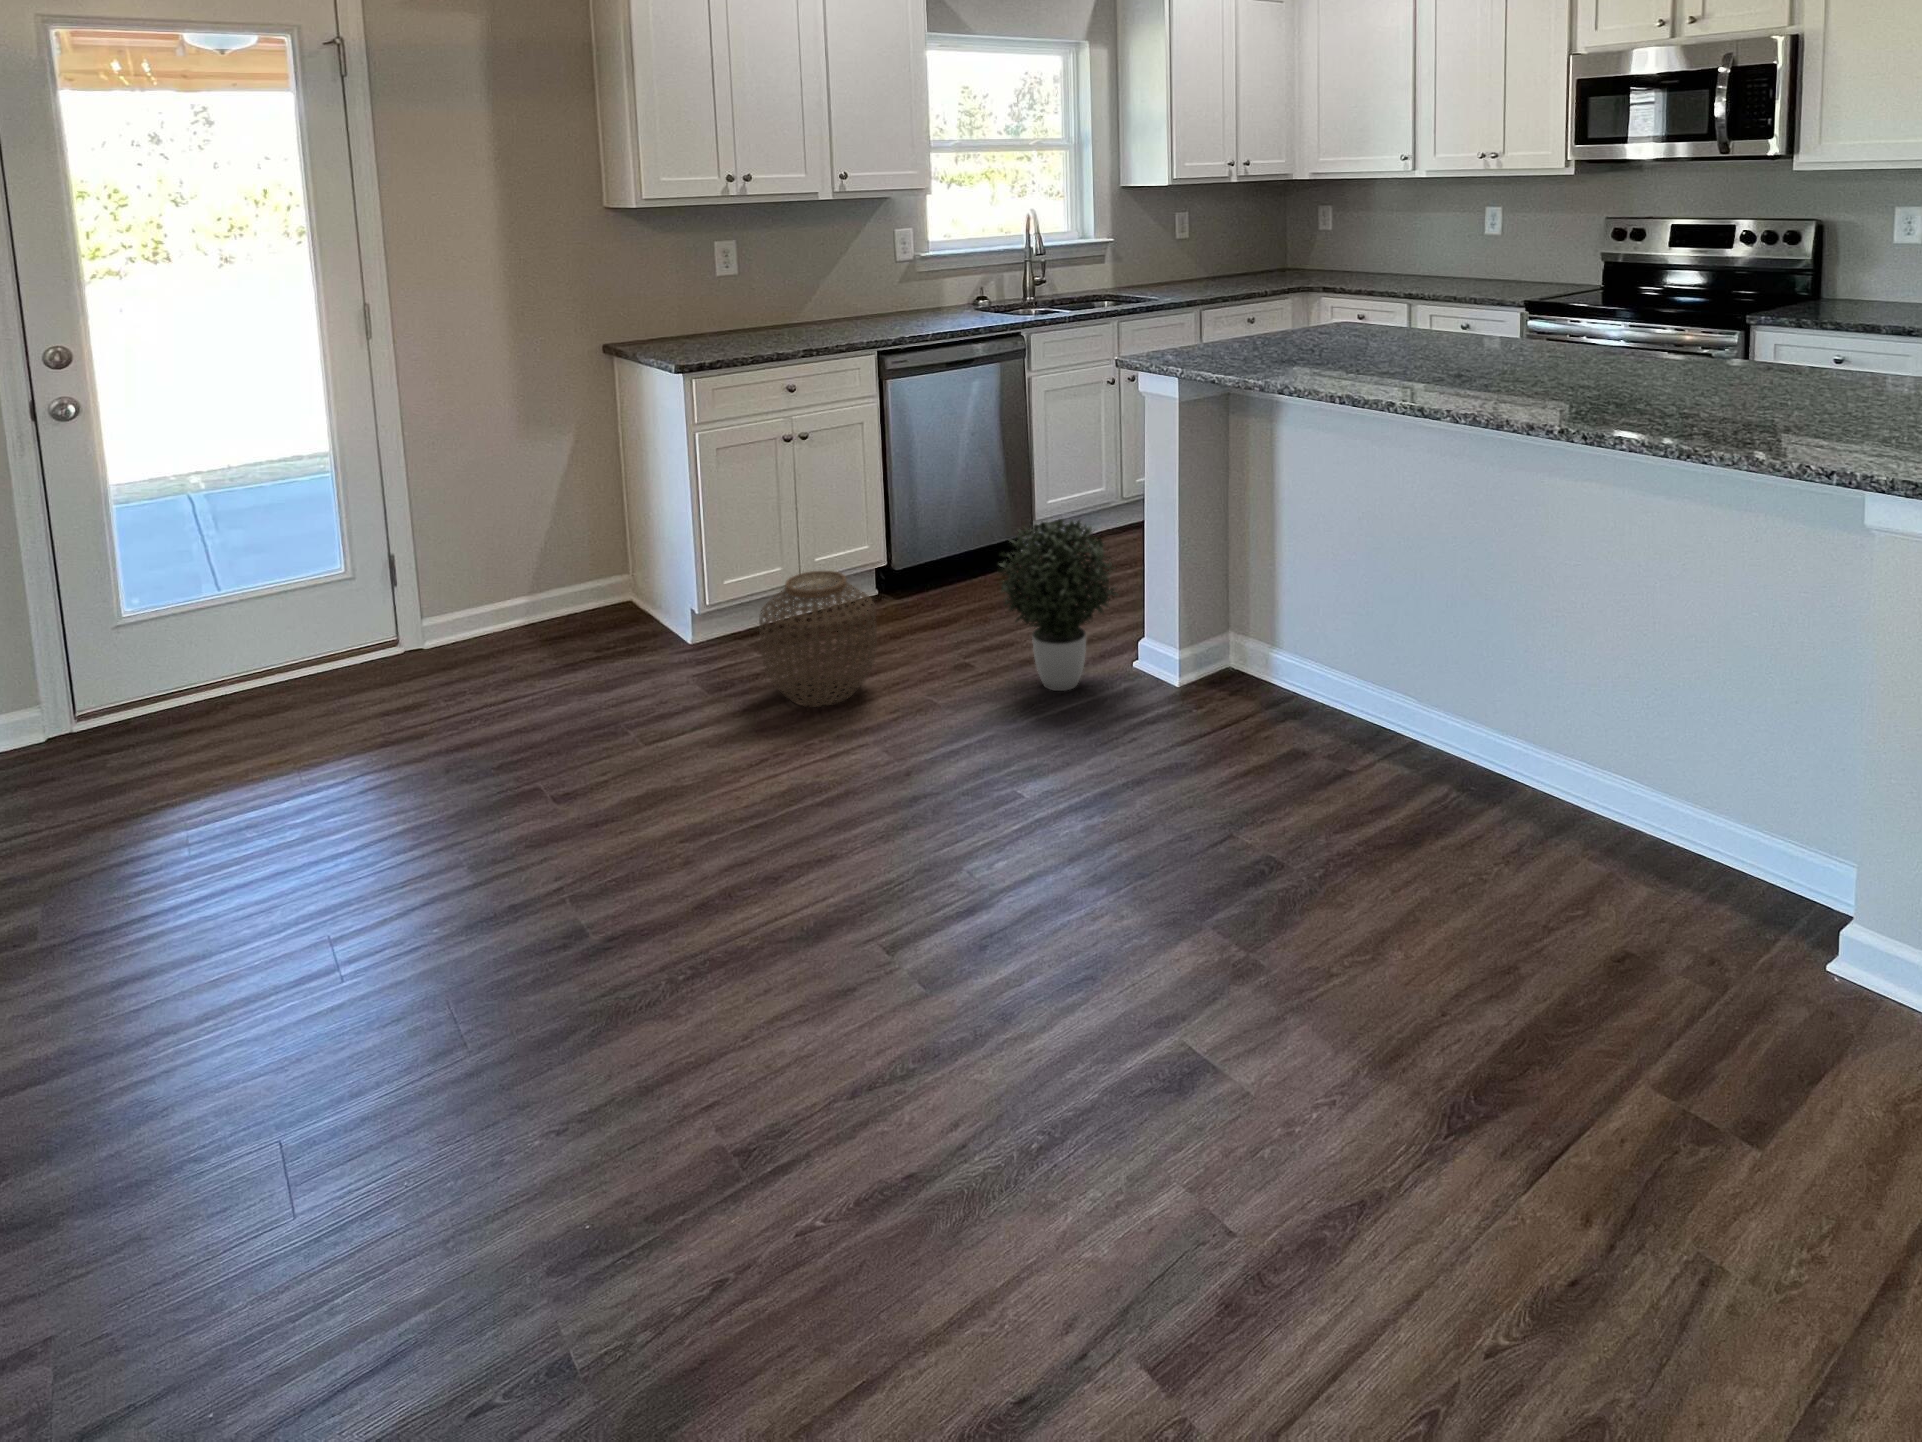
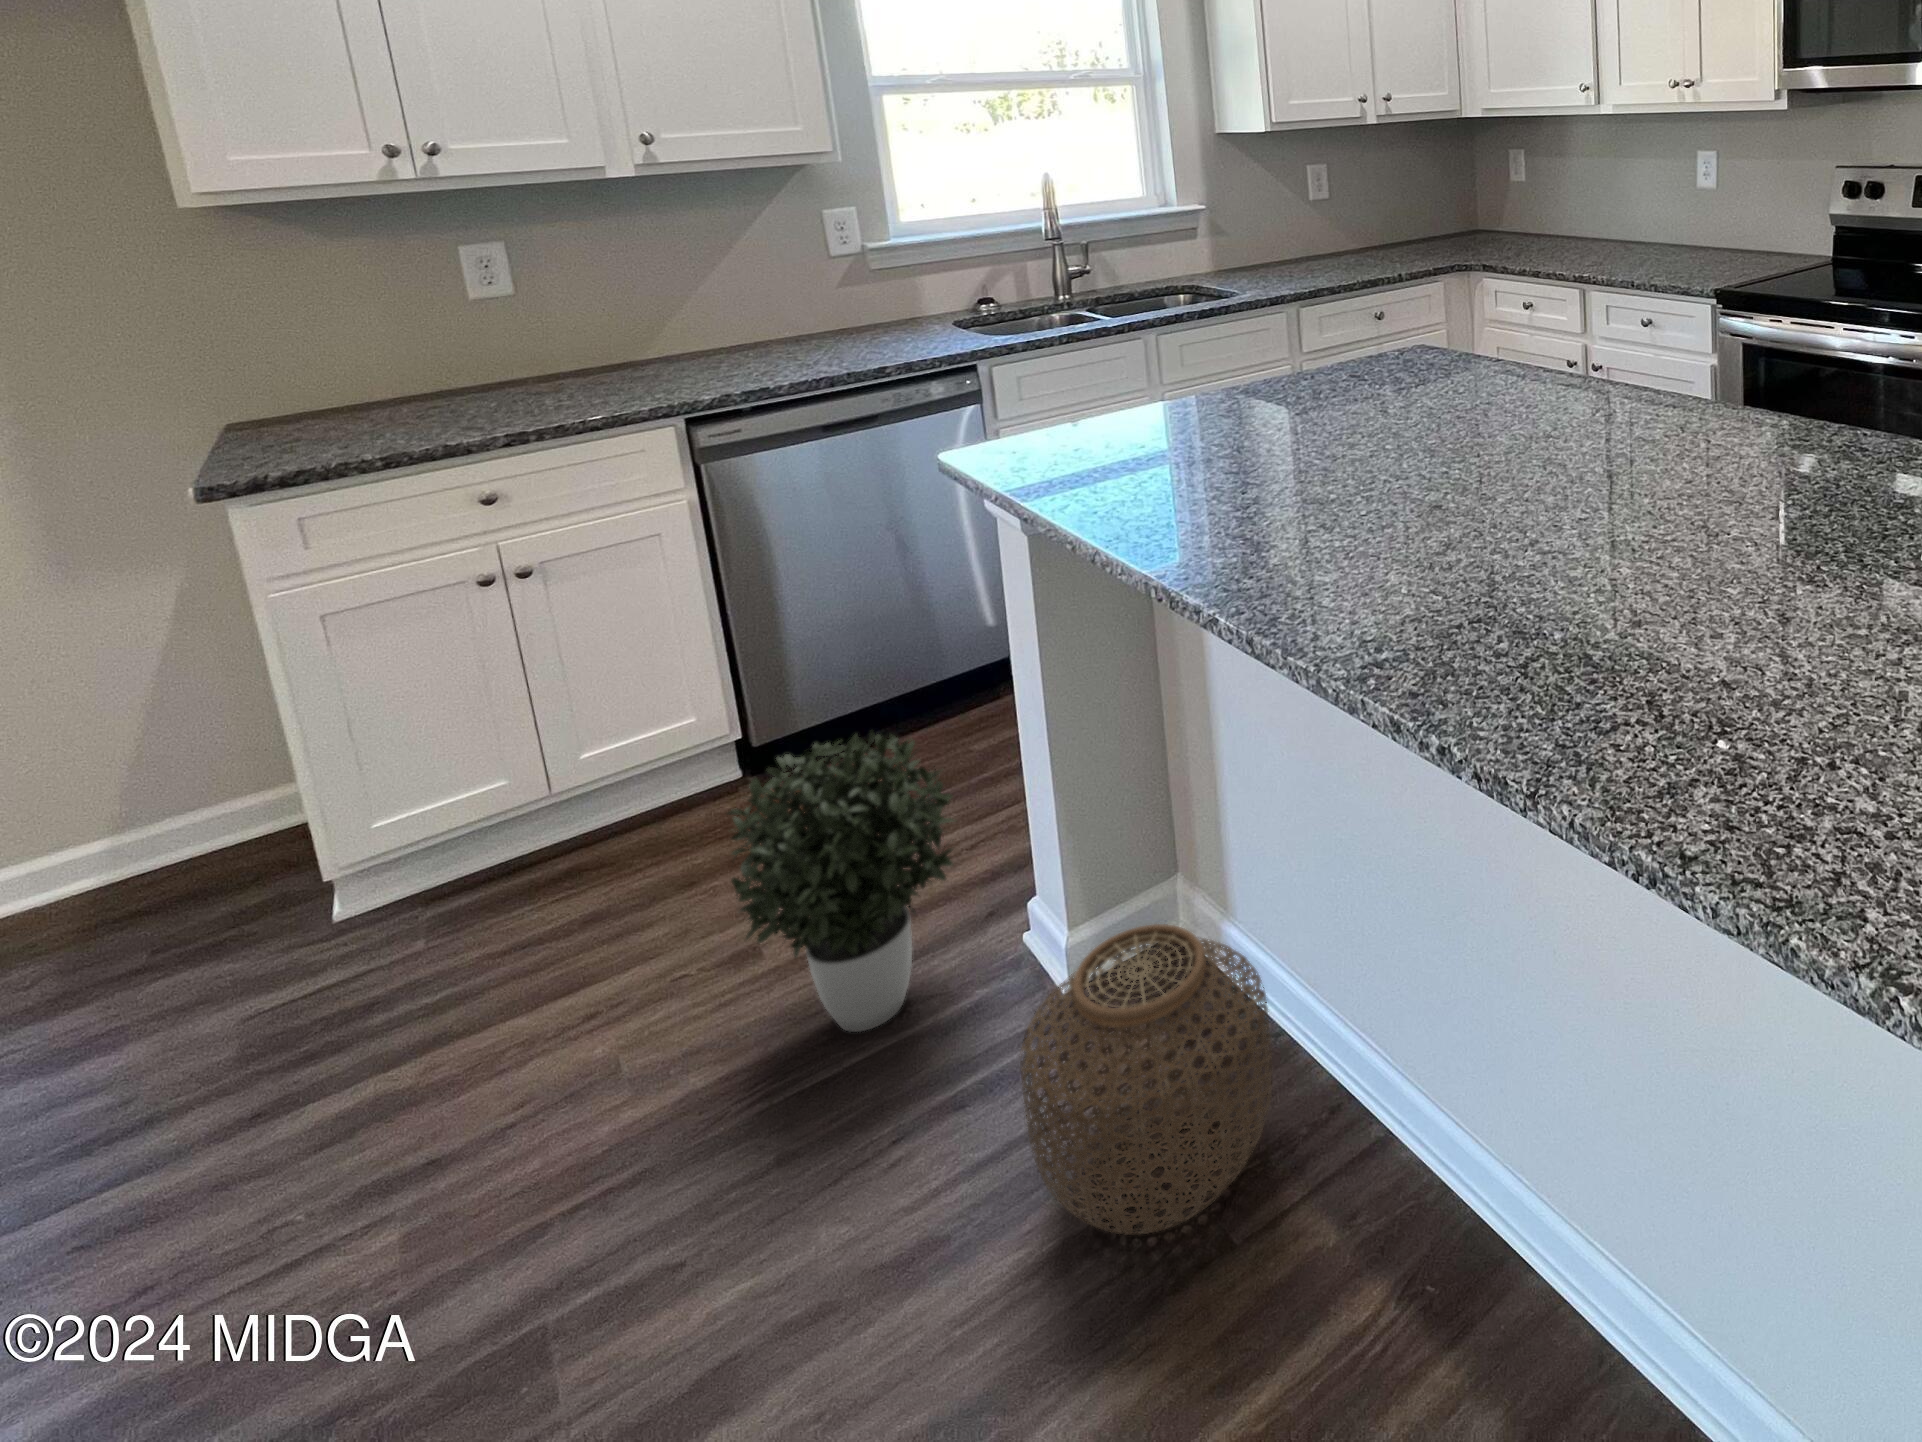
woven basket: present [759,571,877,707] -> present [1020,924,1272,1235]

